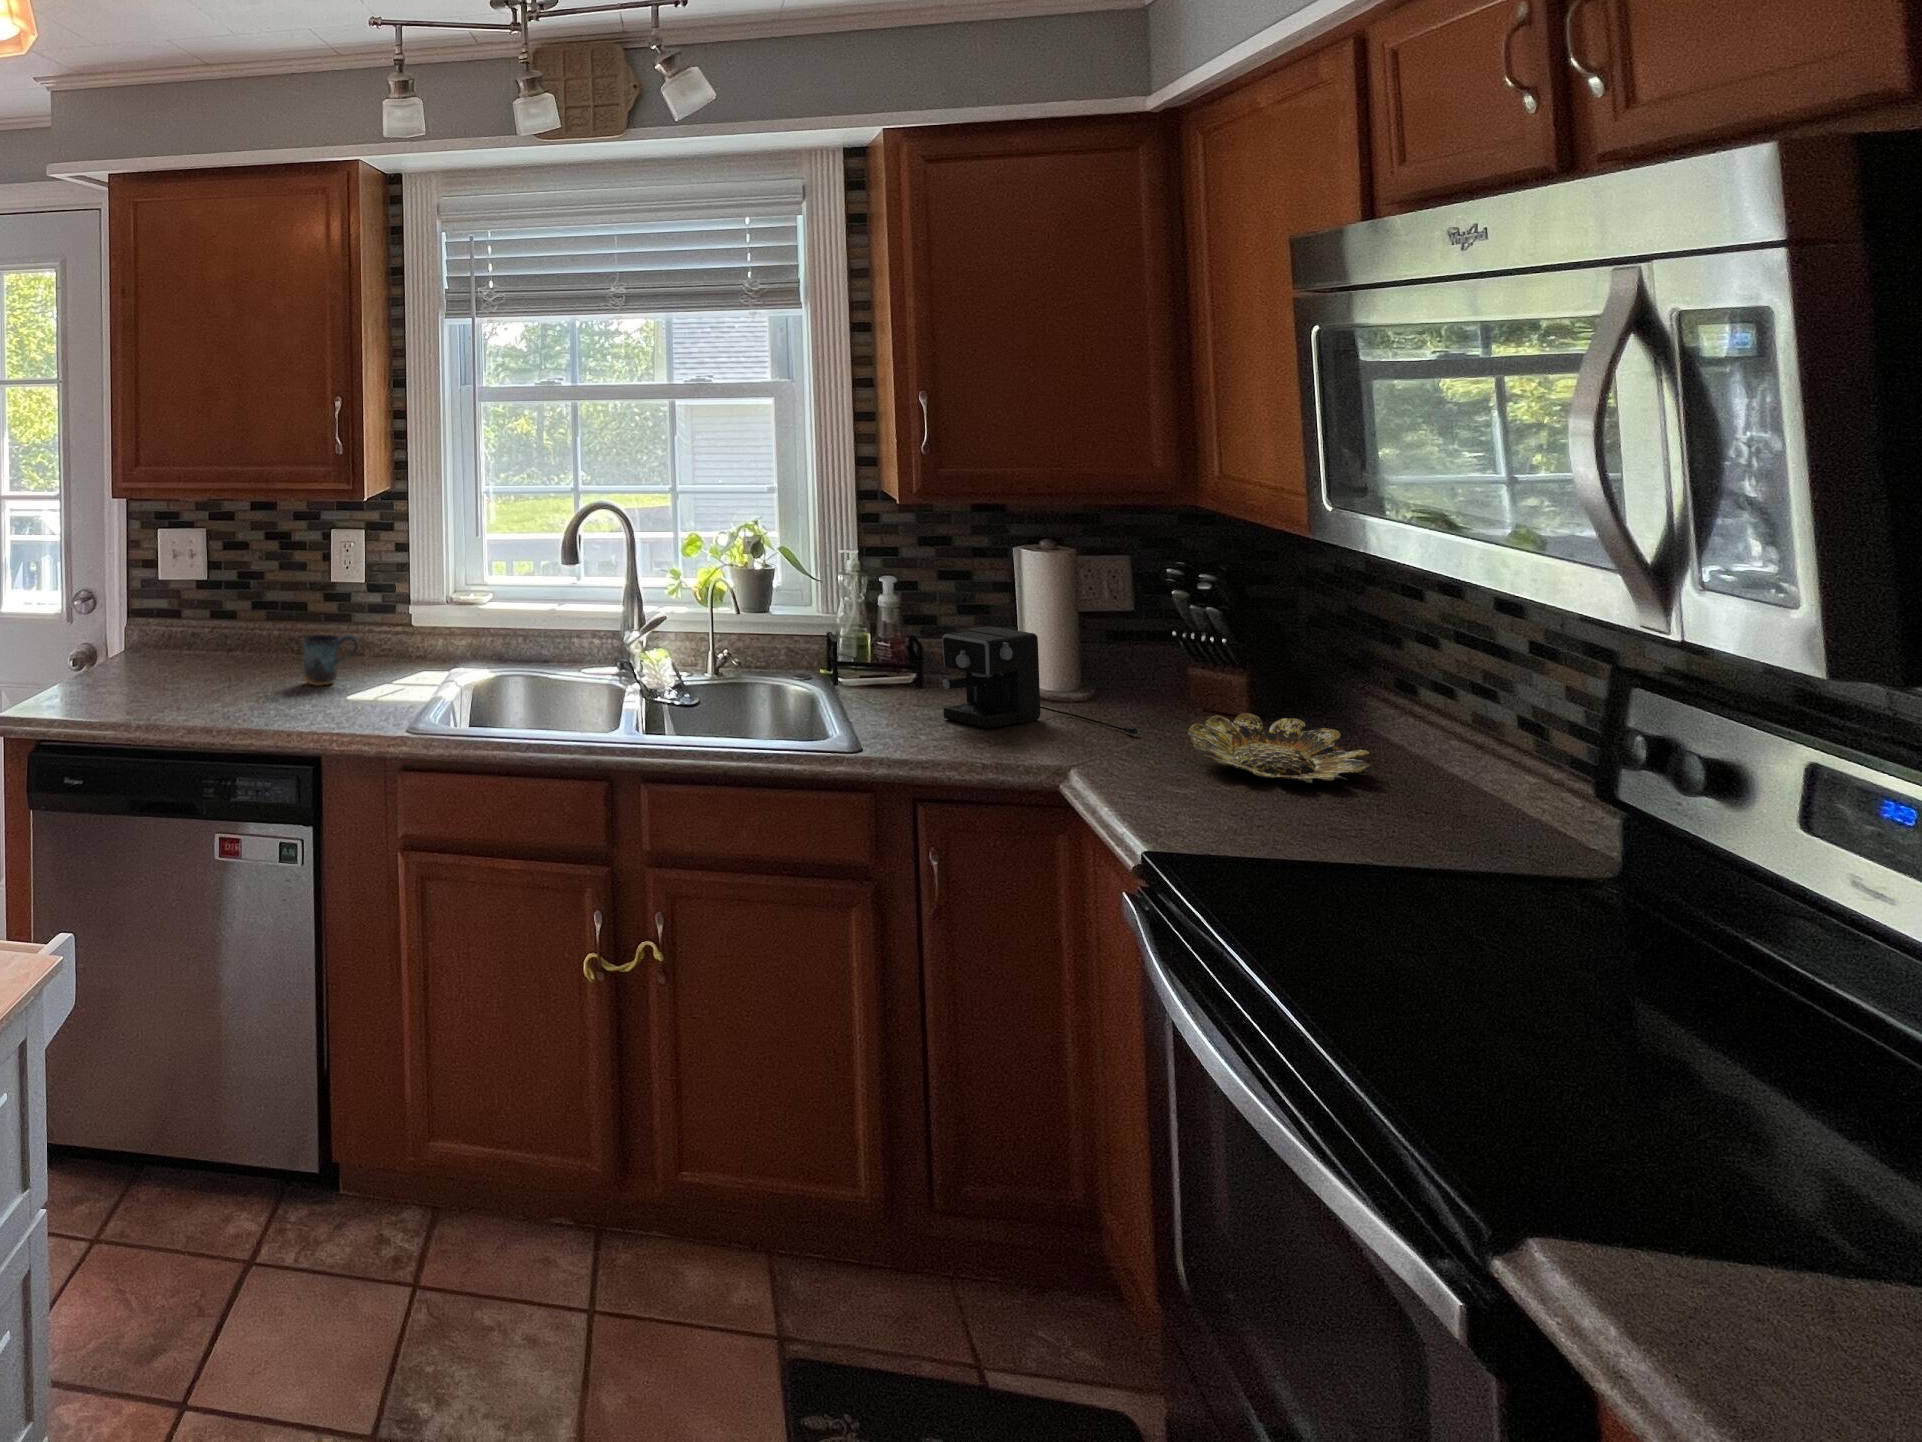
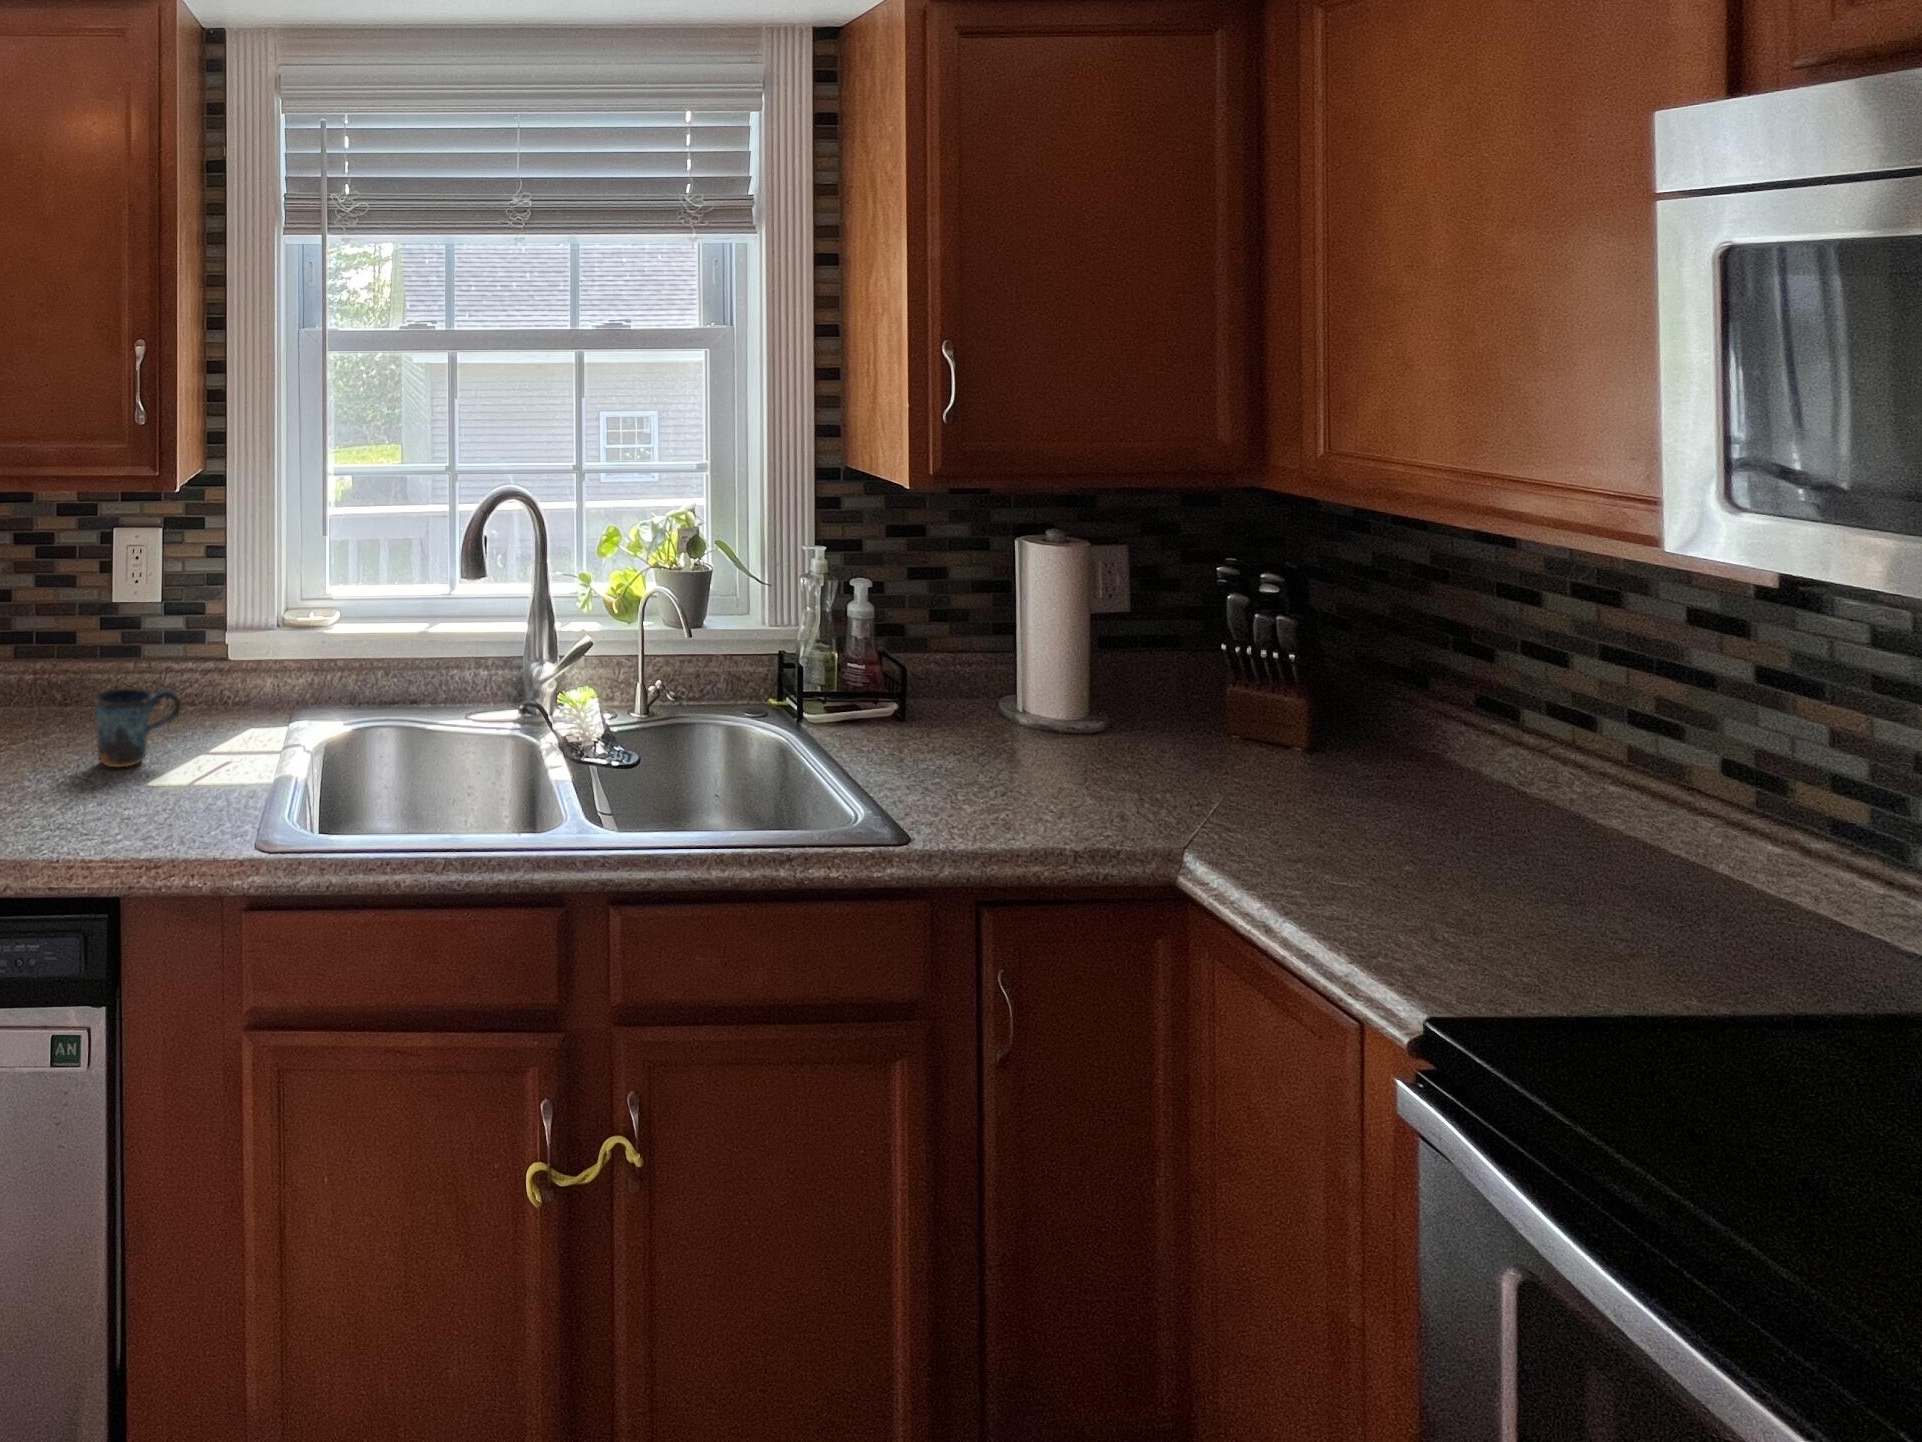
coffee maker: present [942,626,1139,734] -> none [1012,649,1266,791]
bowl: present [1188,713,1370,783] -> none [1366,760,1619,869]

